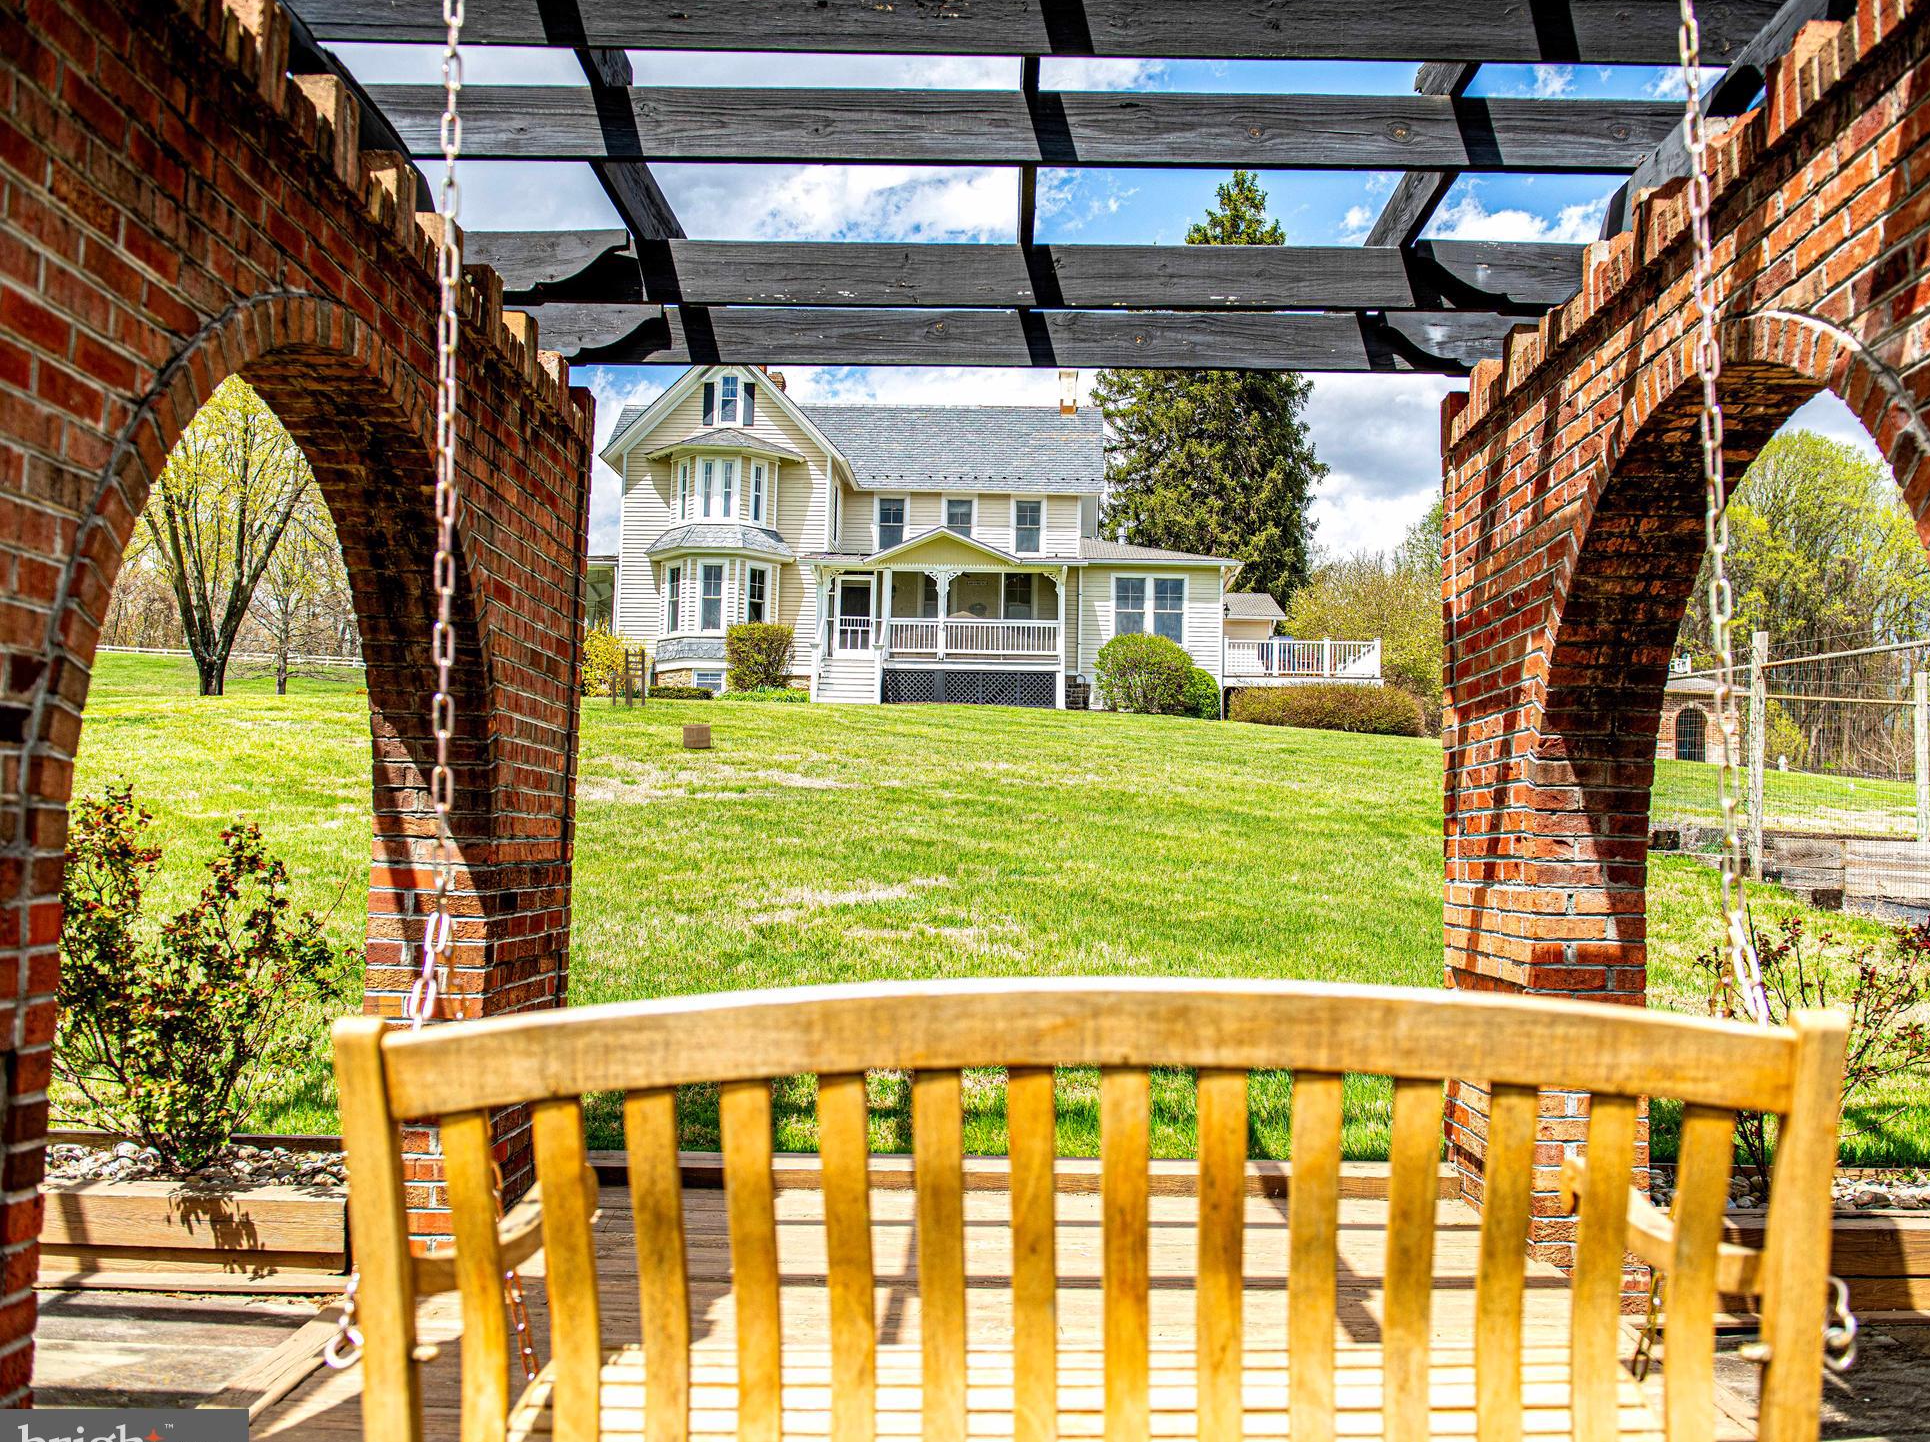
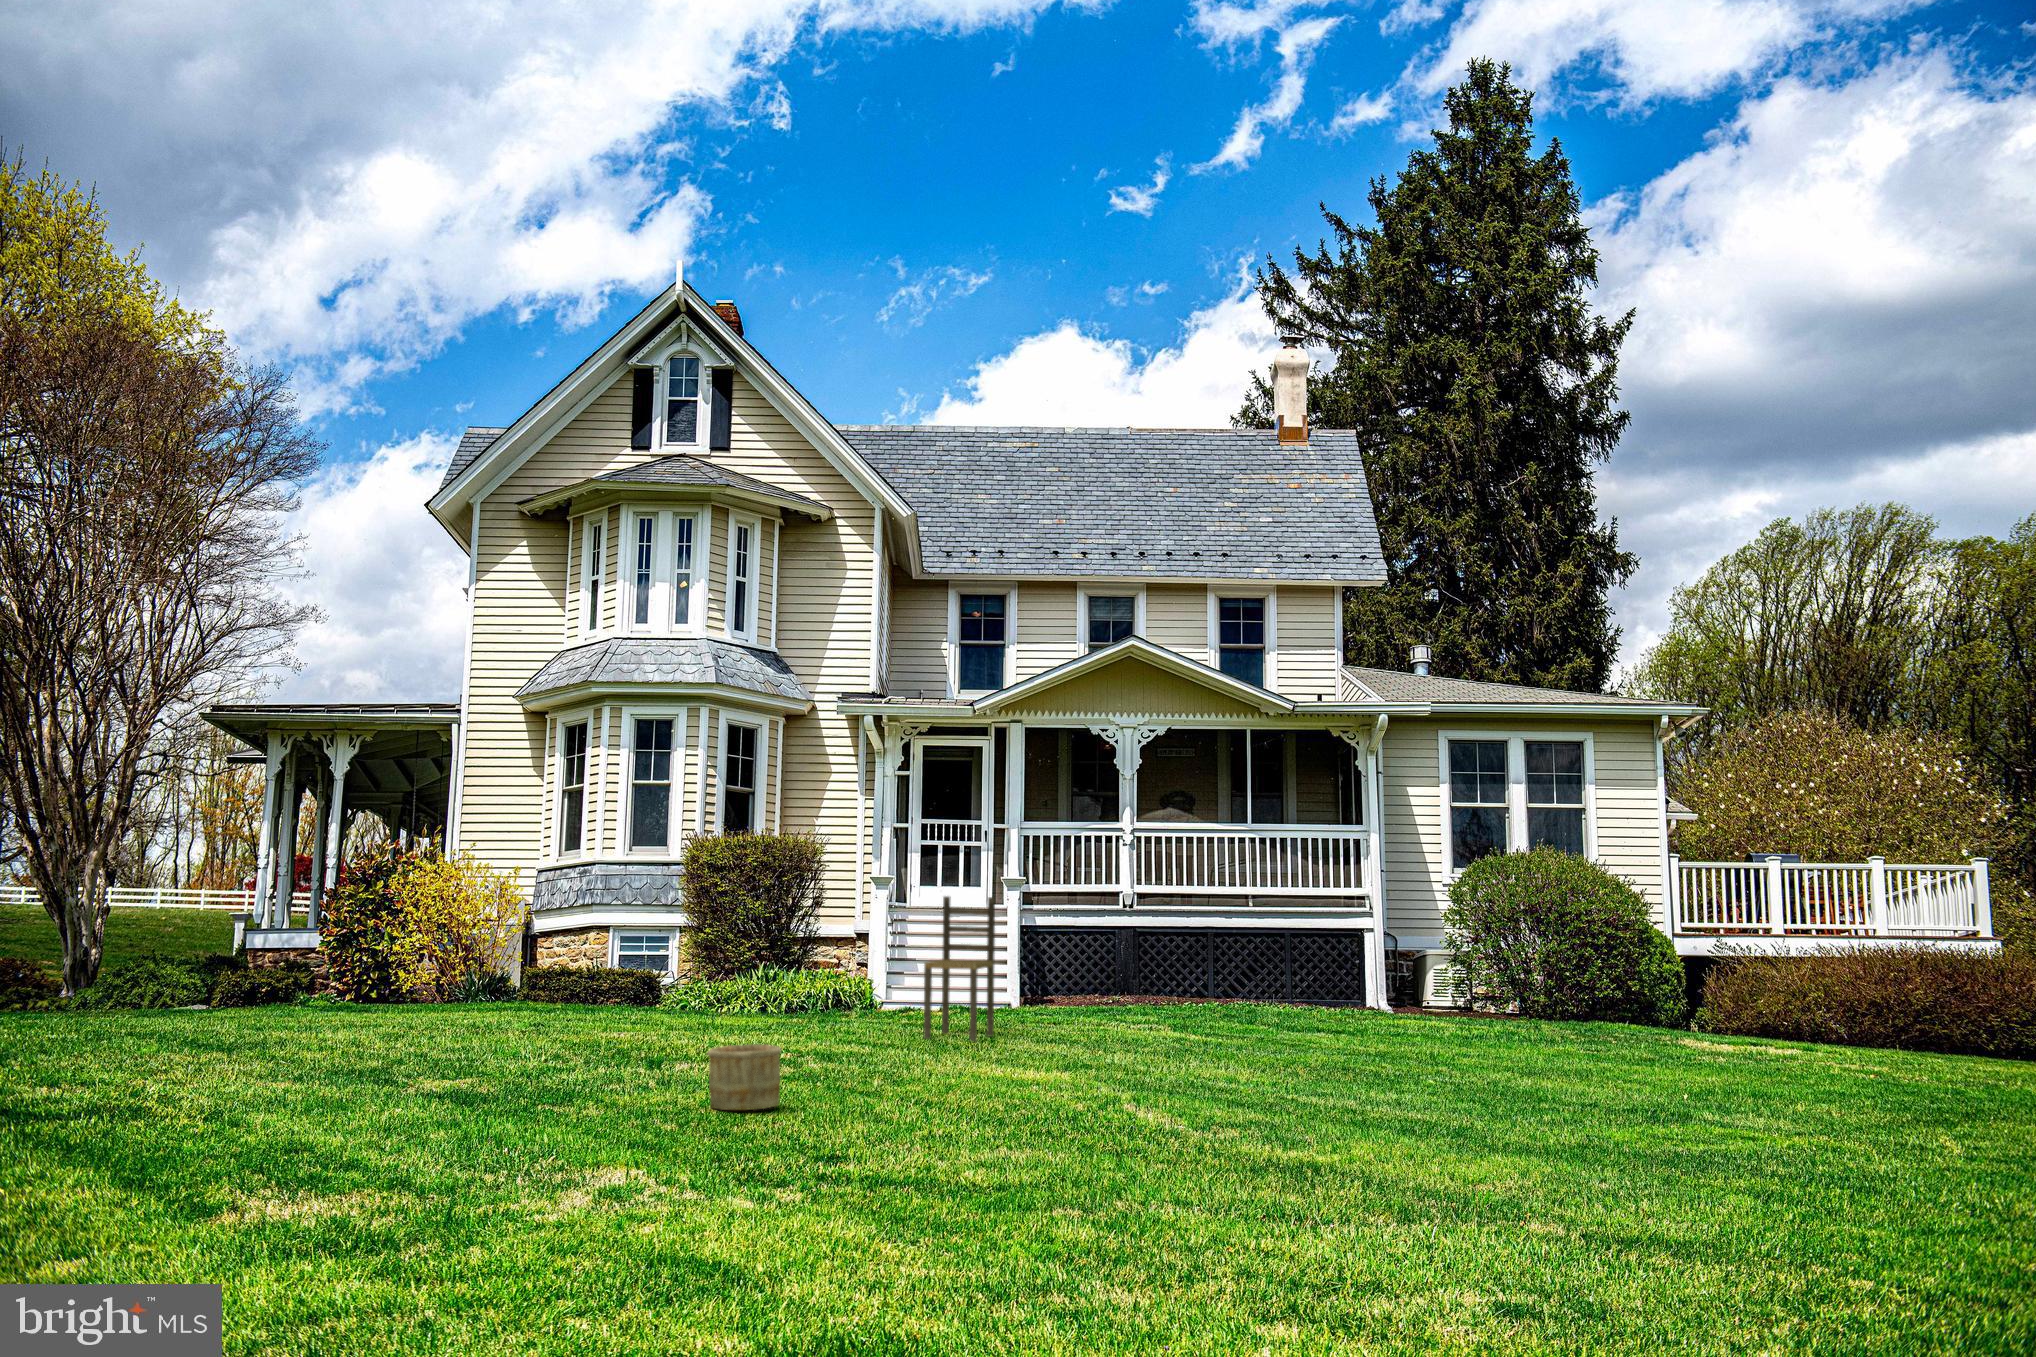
chair: present [612,649,645,707] -> present [923,896,995,1041]

